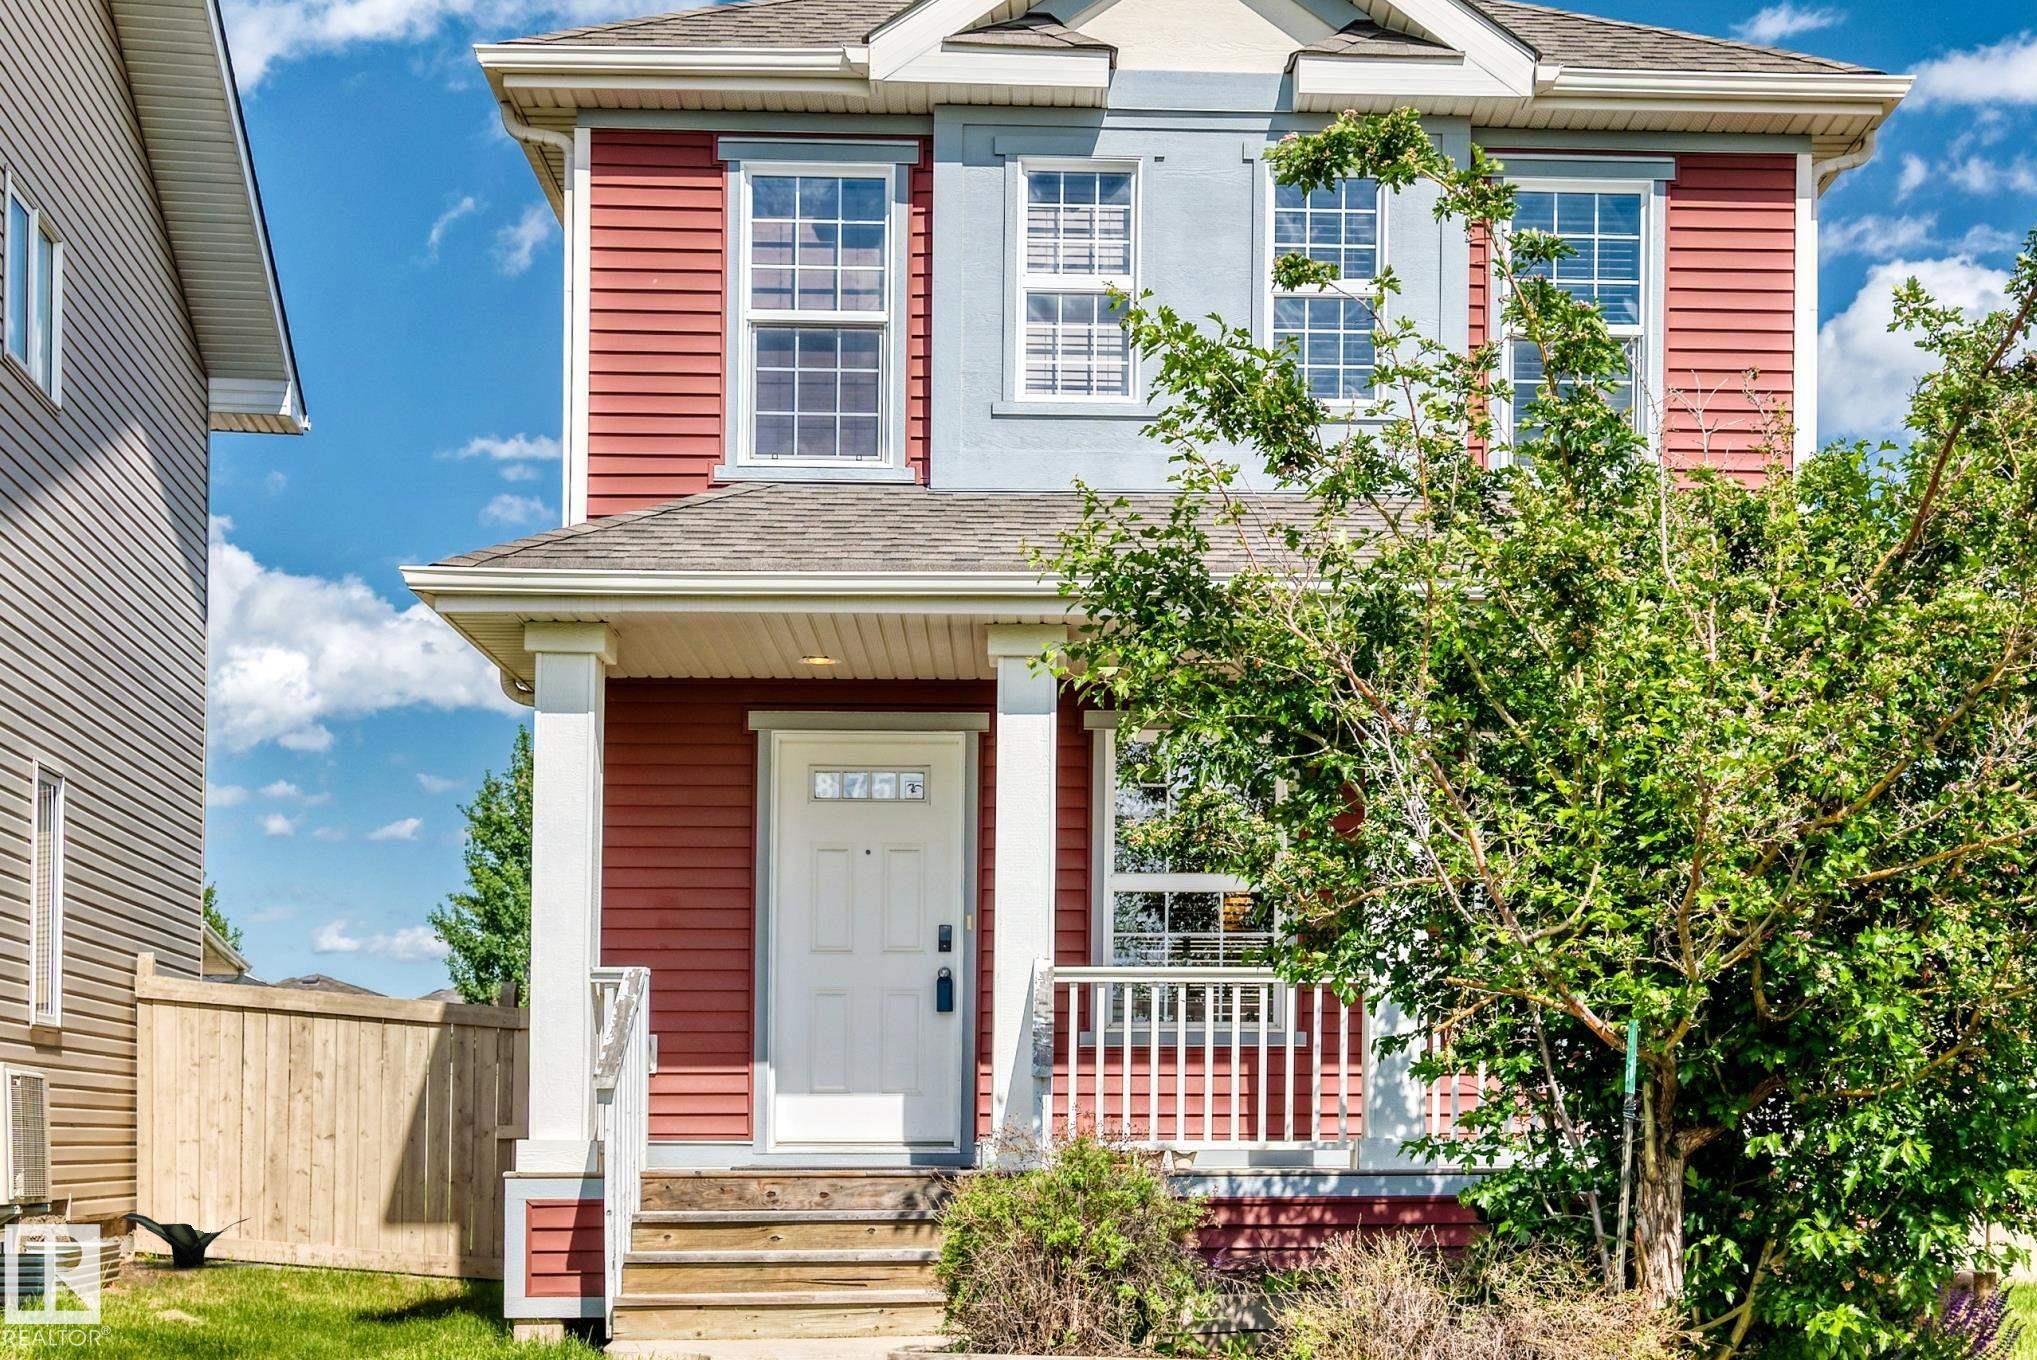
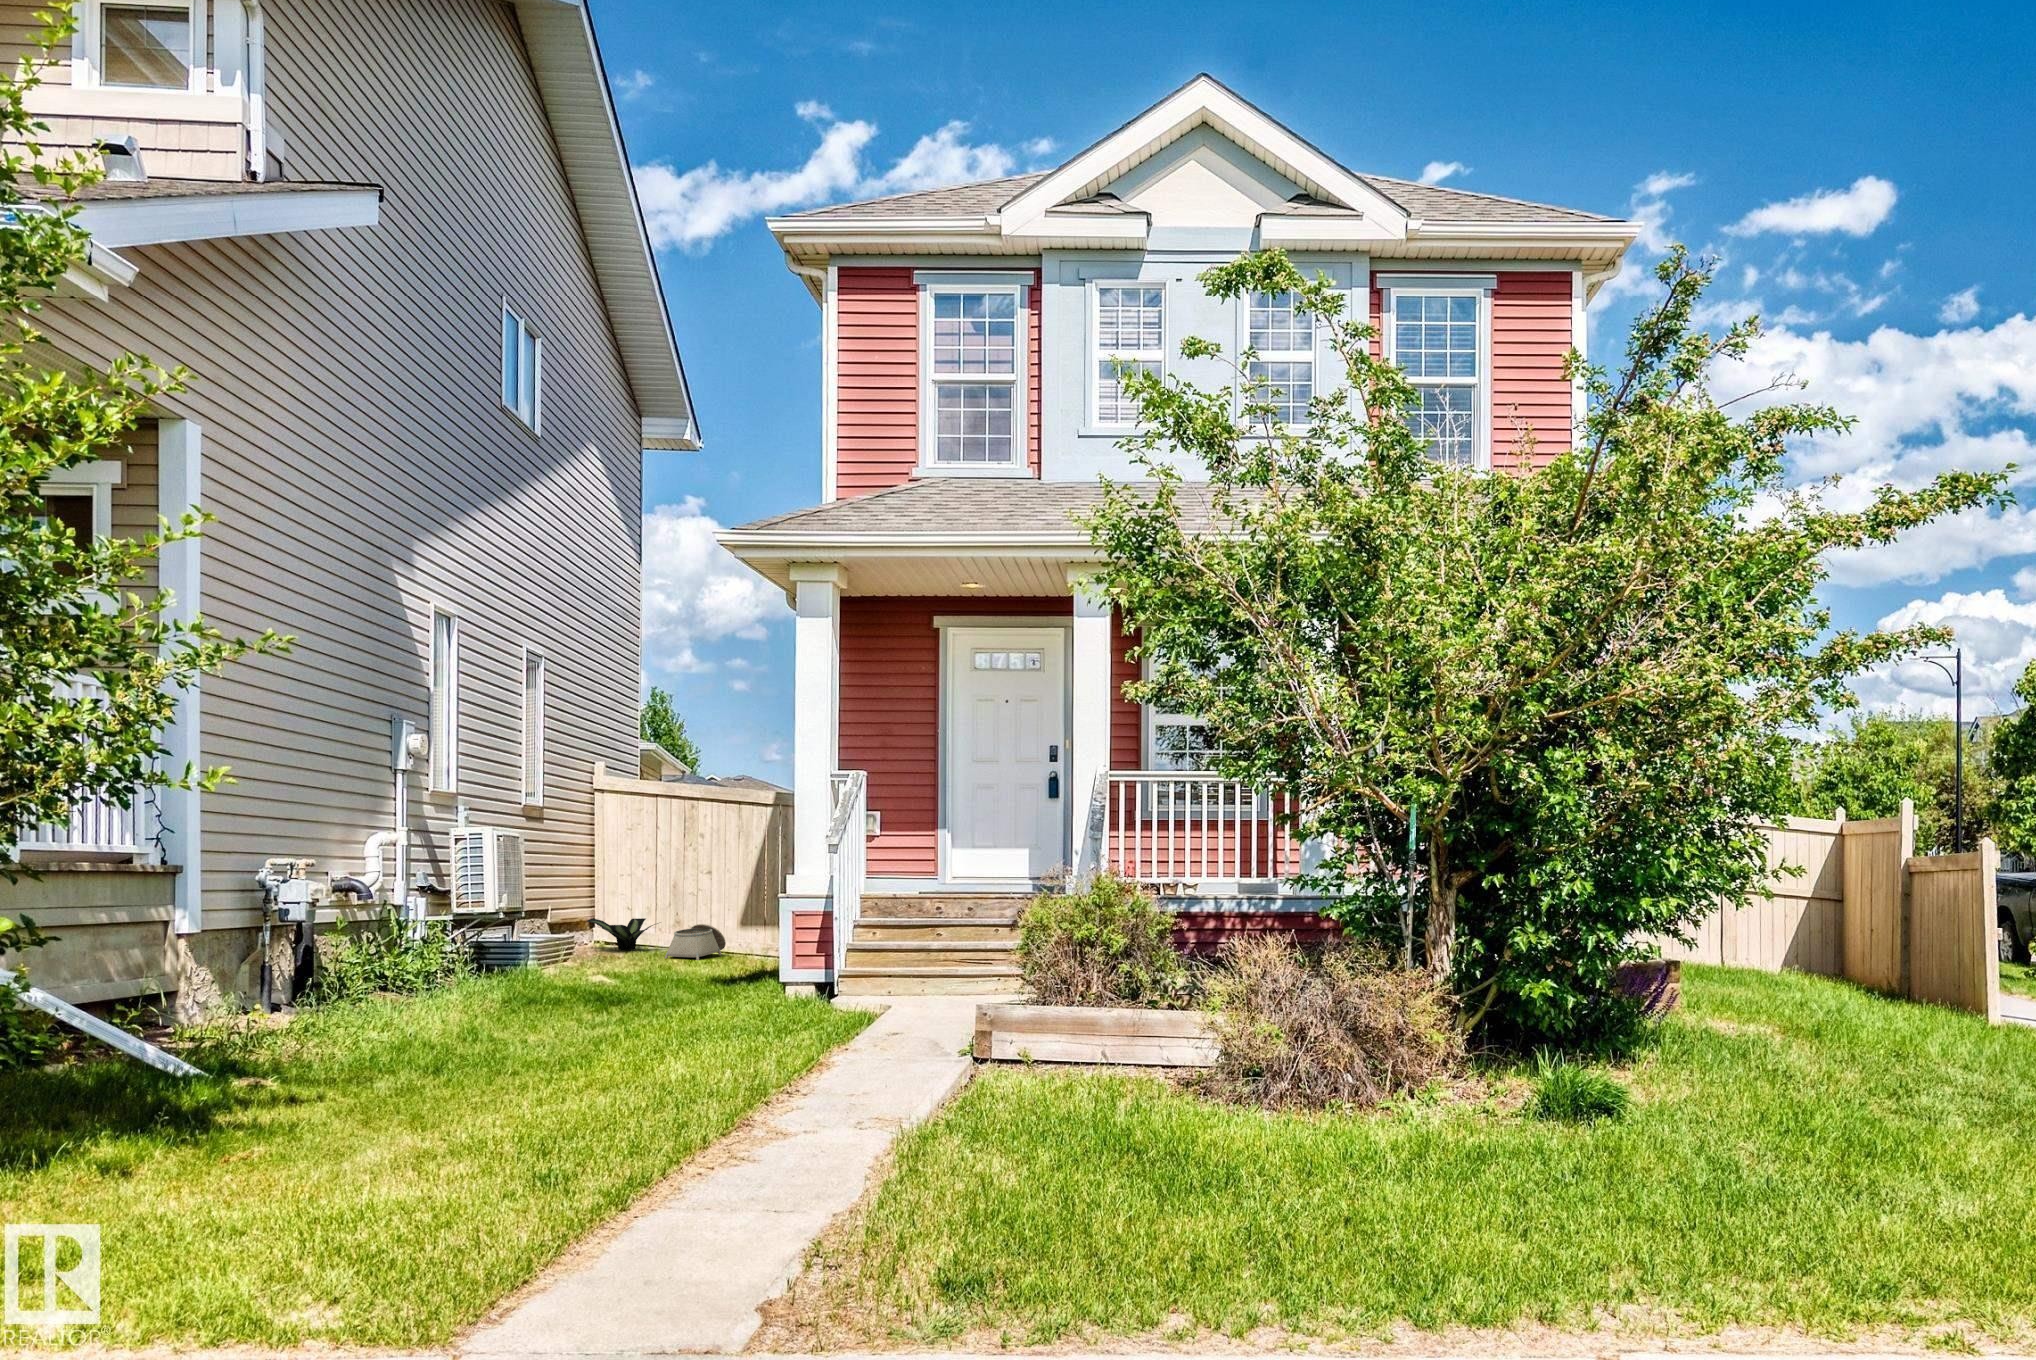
basket: none [259,1221,364,1286] -> present [665,924,726,960]

